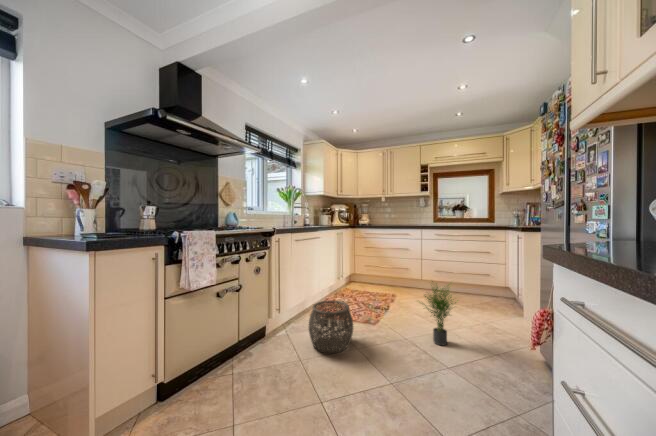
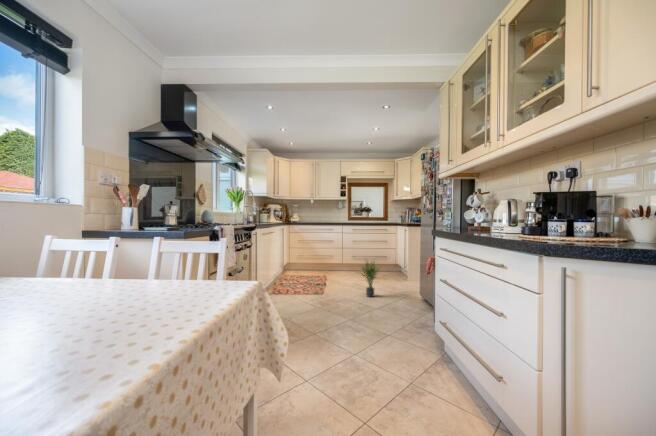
woven basket: present [308,301,353,353] -> none [290,276,323,310]

